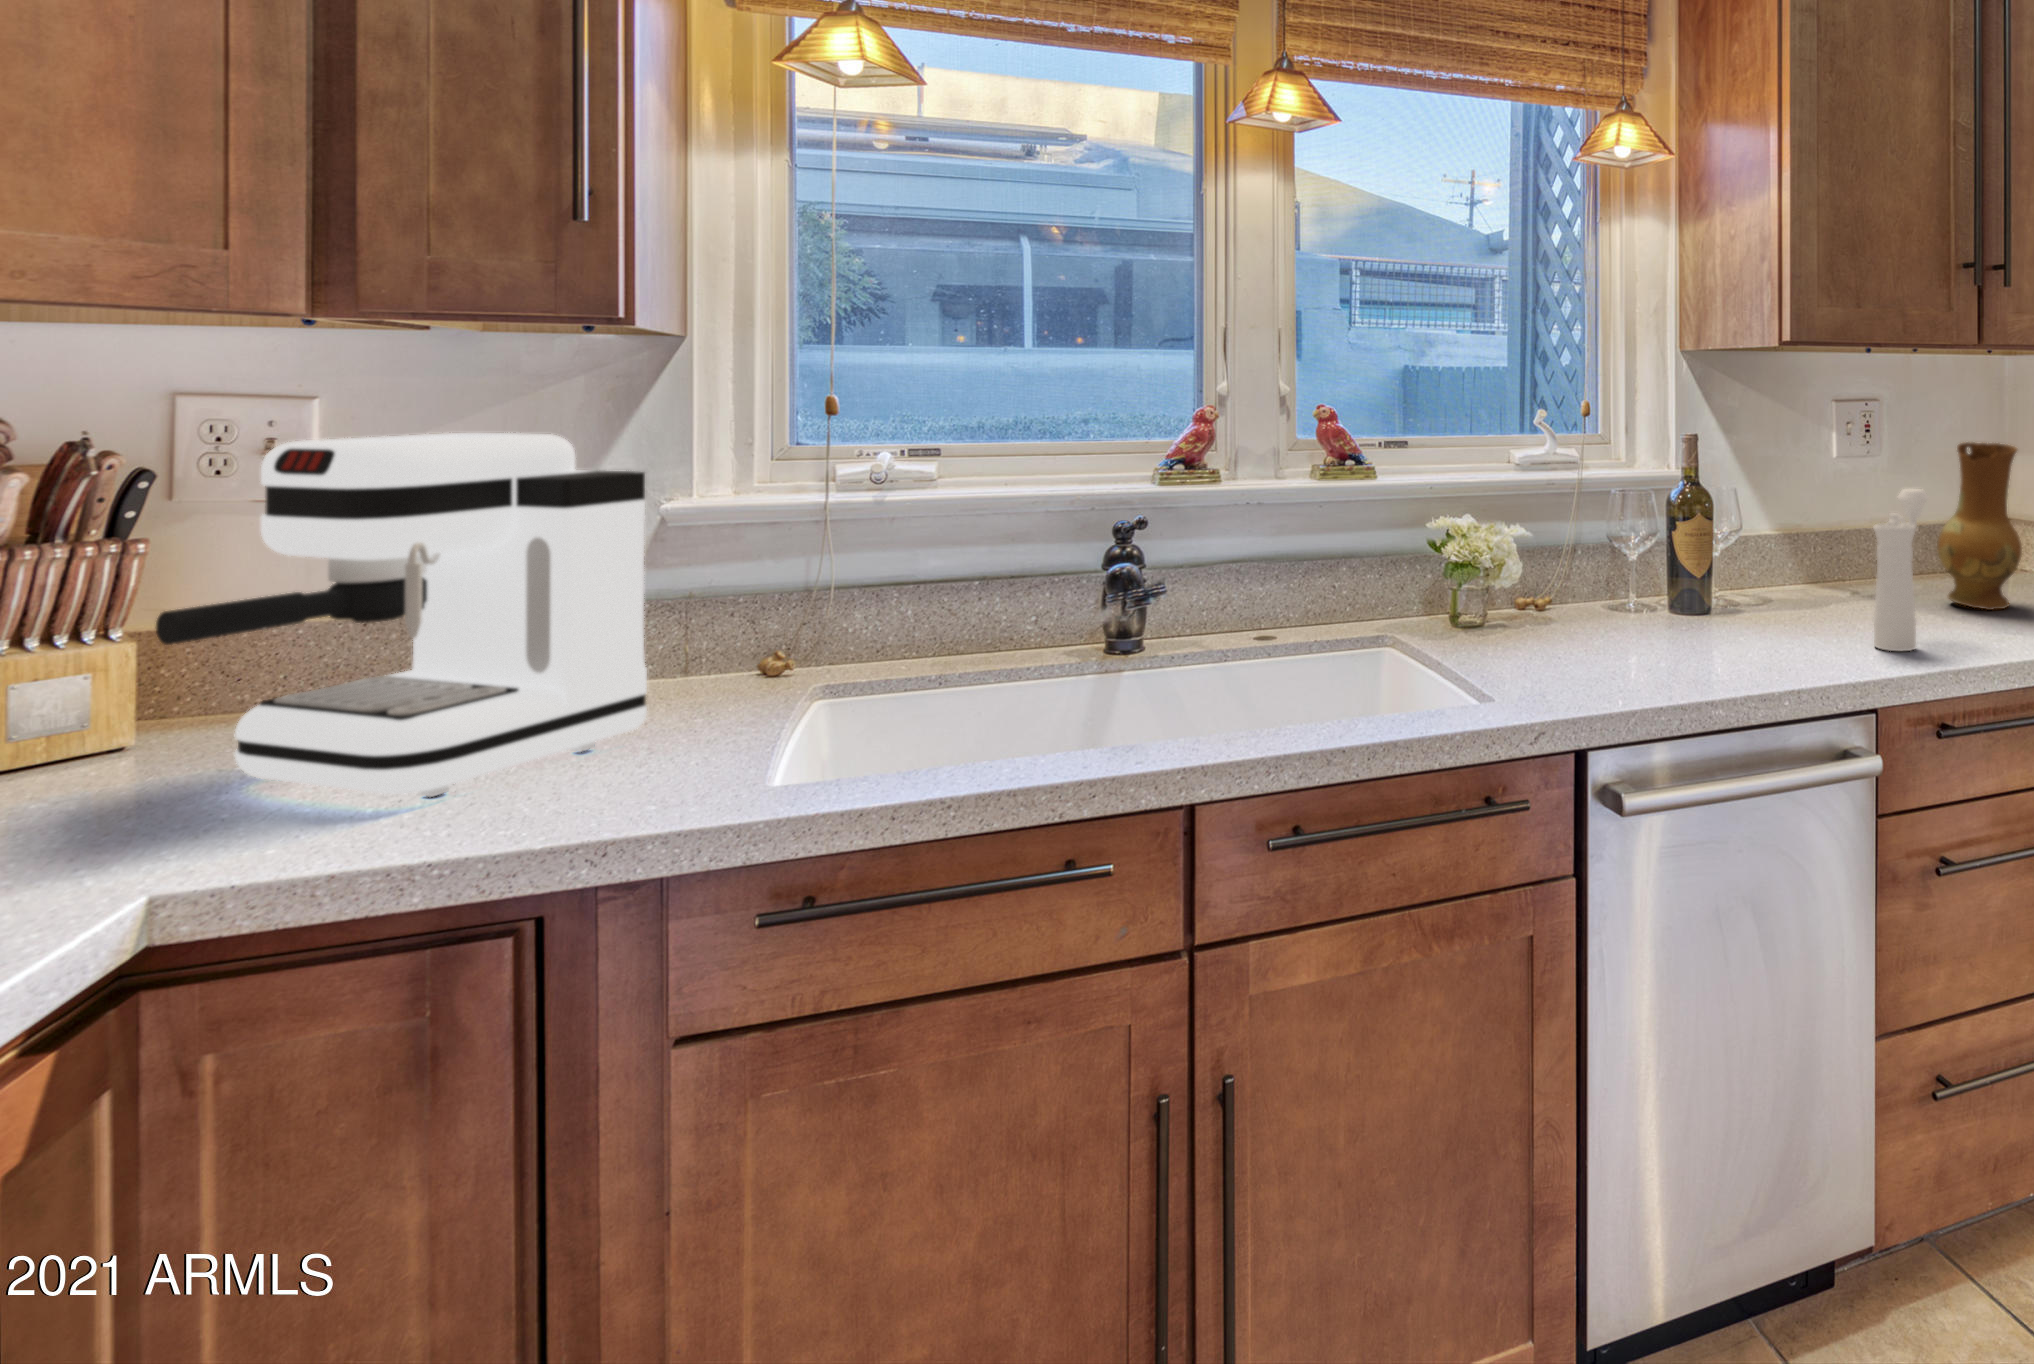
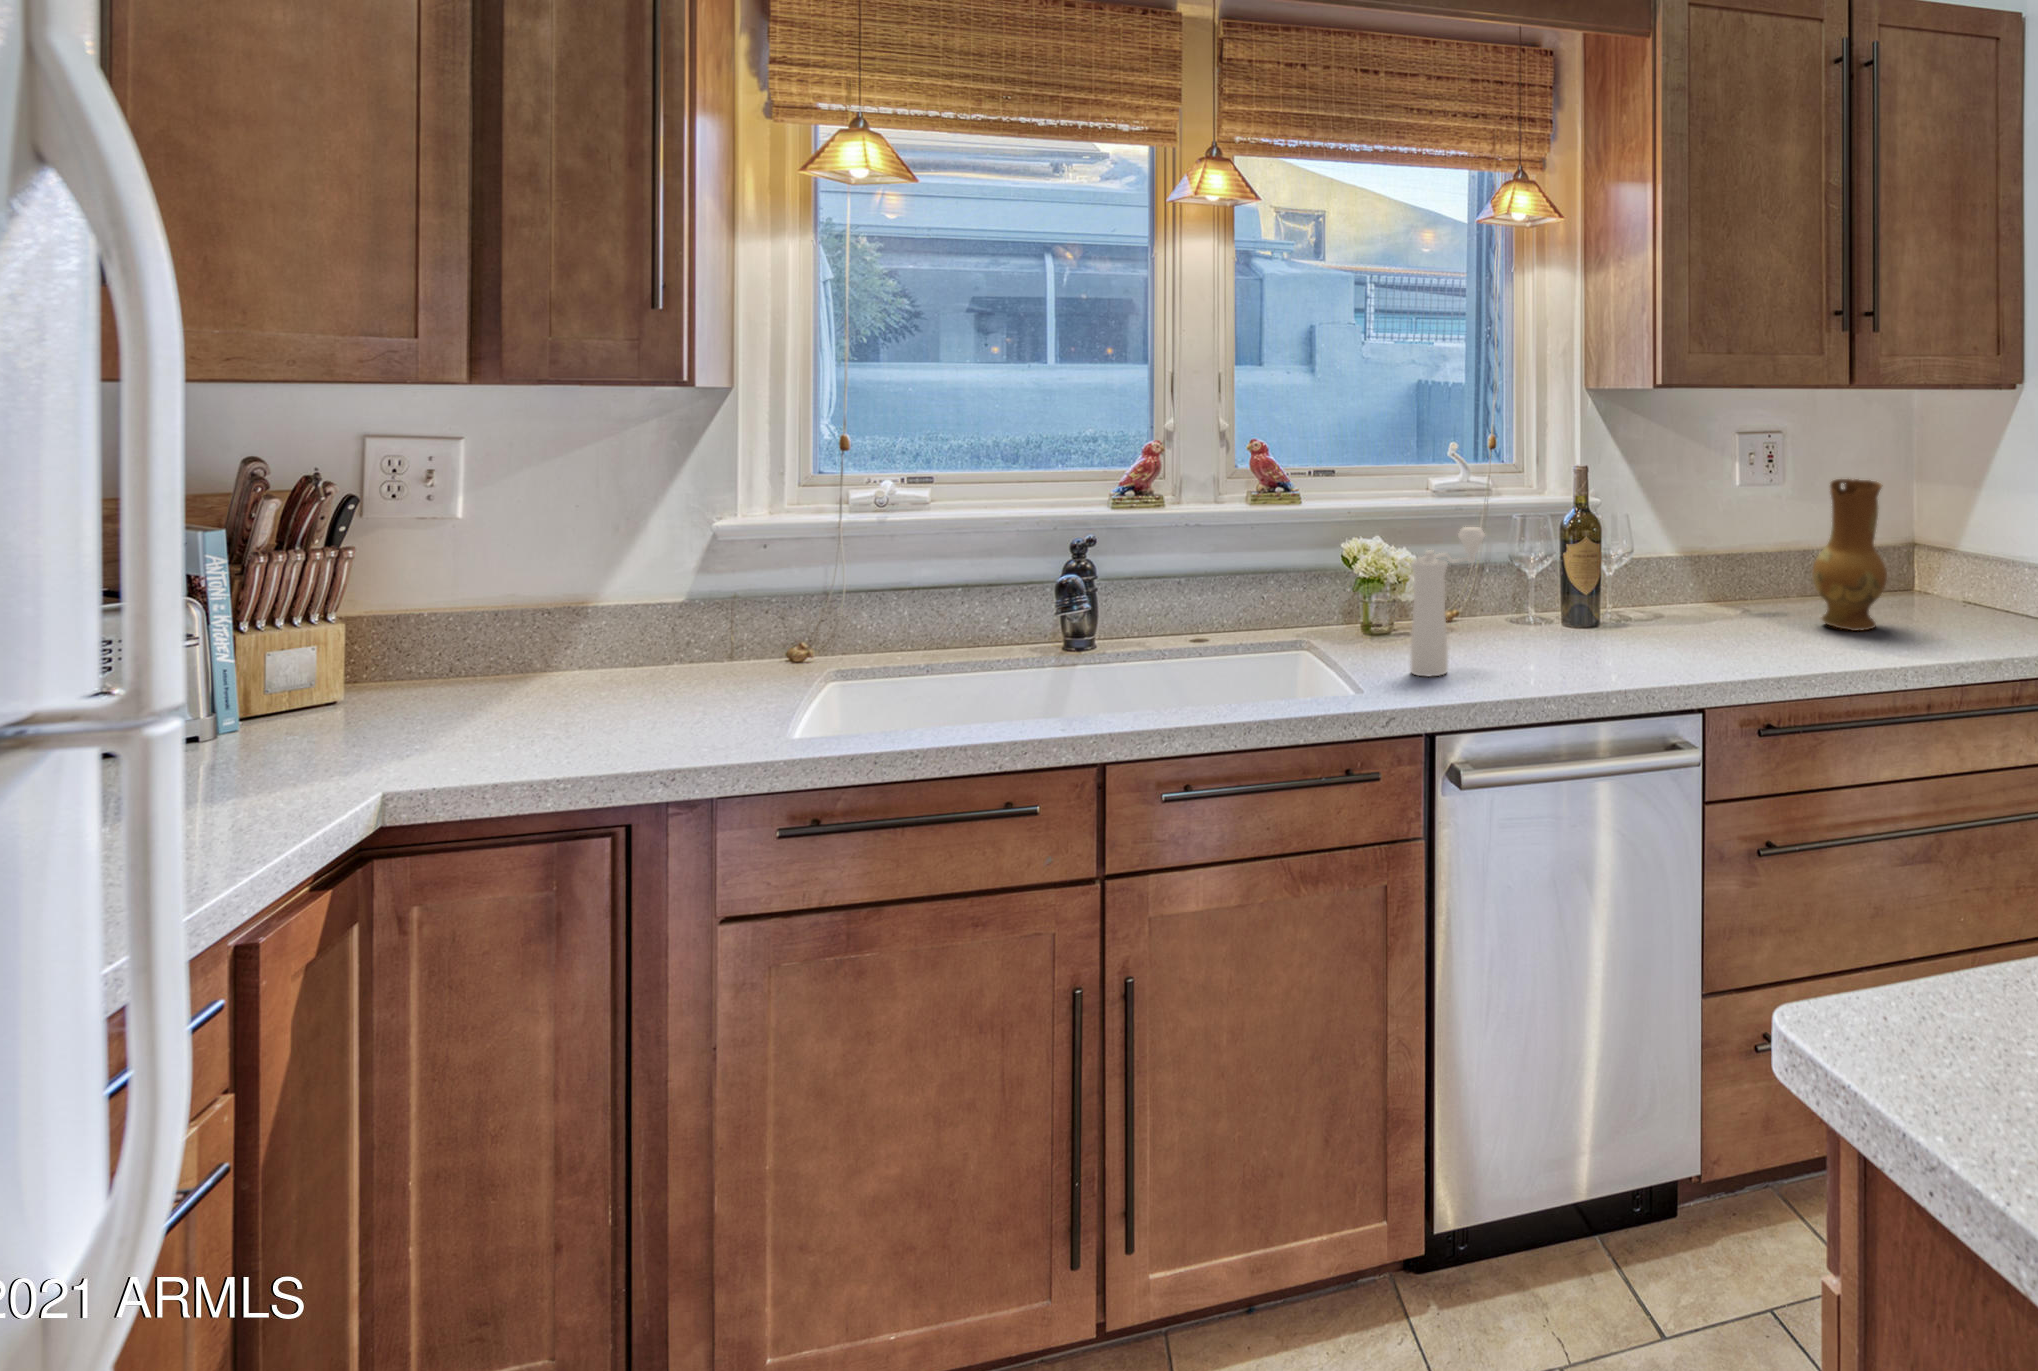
coffee maker: present [156,433,647,797] -> none [376,470,704,738]
pepper mill: present [1874,489,1928,651] -> present [1410,527,1485,676]

